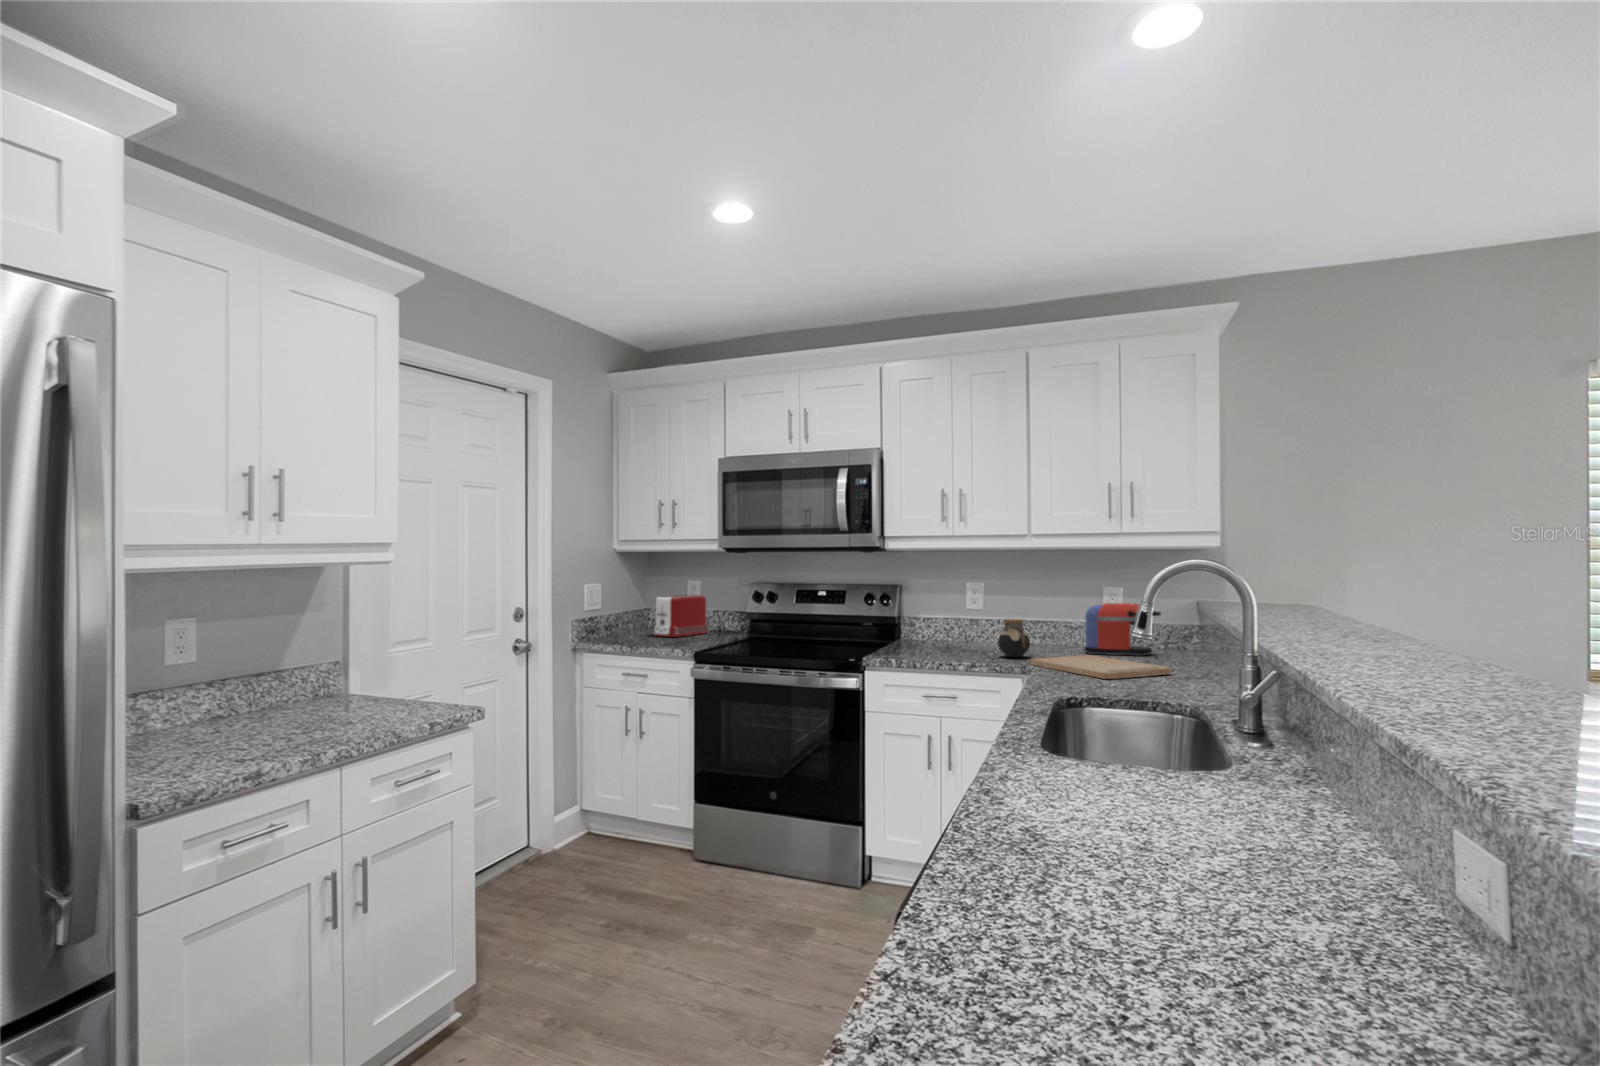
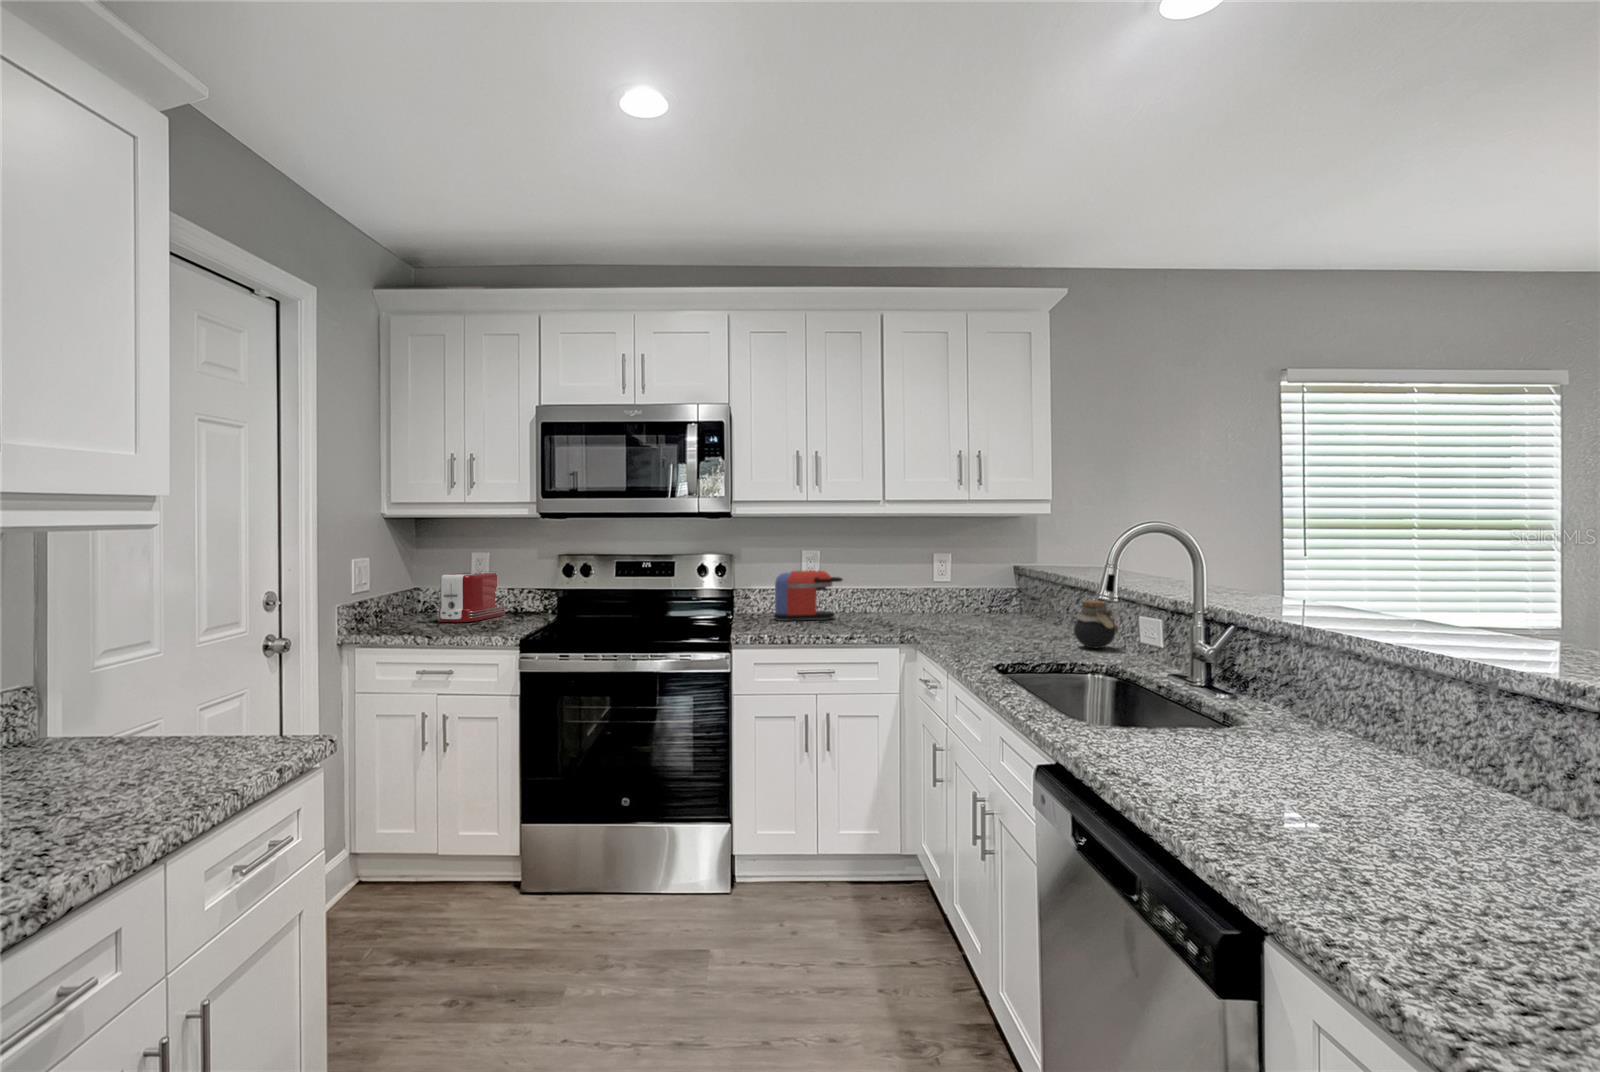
coffee maker: present [1084,603,1161,655] -> present [774,570,842,621]
jar: present [998,619,1030,657] -> present [1074,600,1119,648]
cutting board: present [1031,655,1170,679] -> none [908,620,1046,644]

